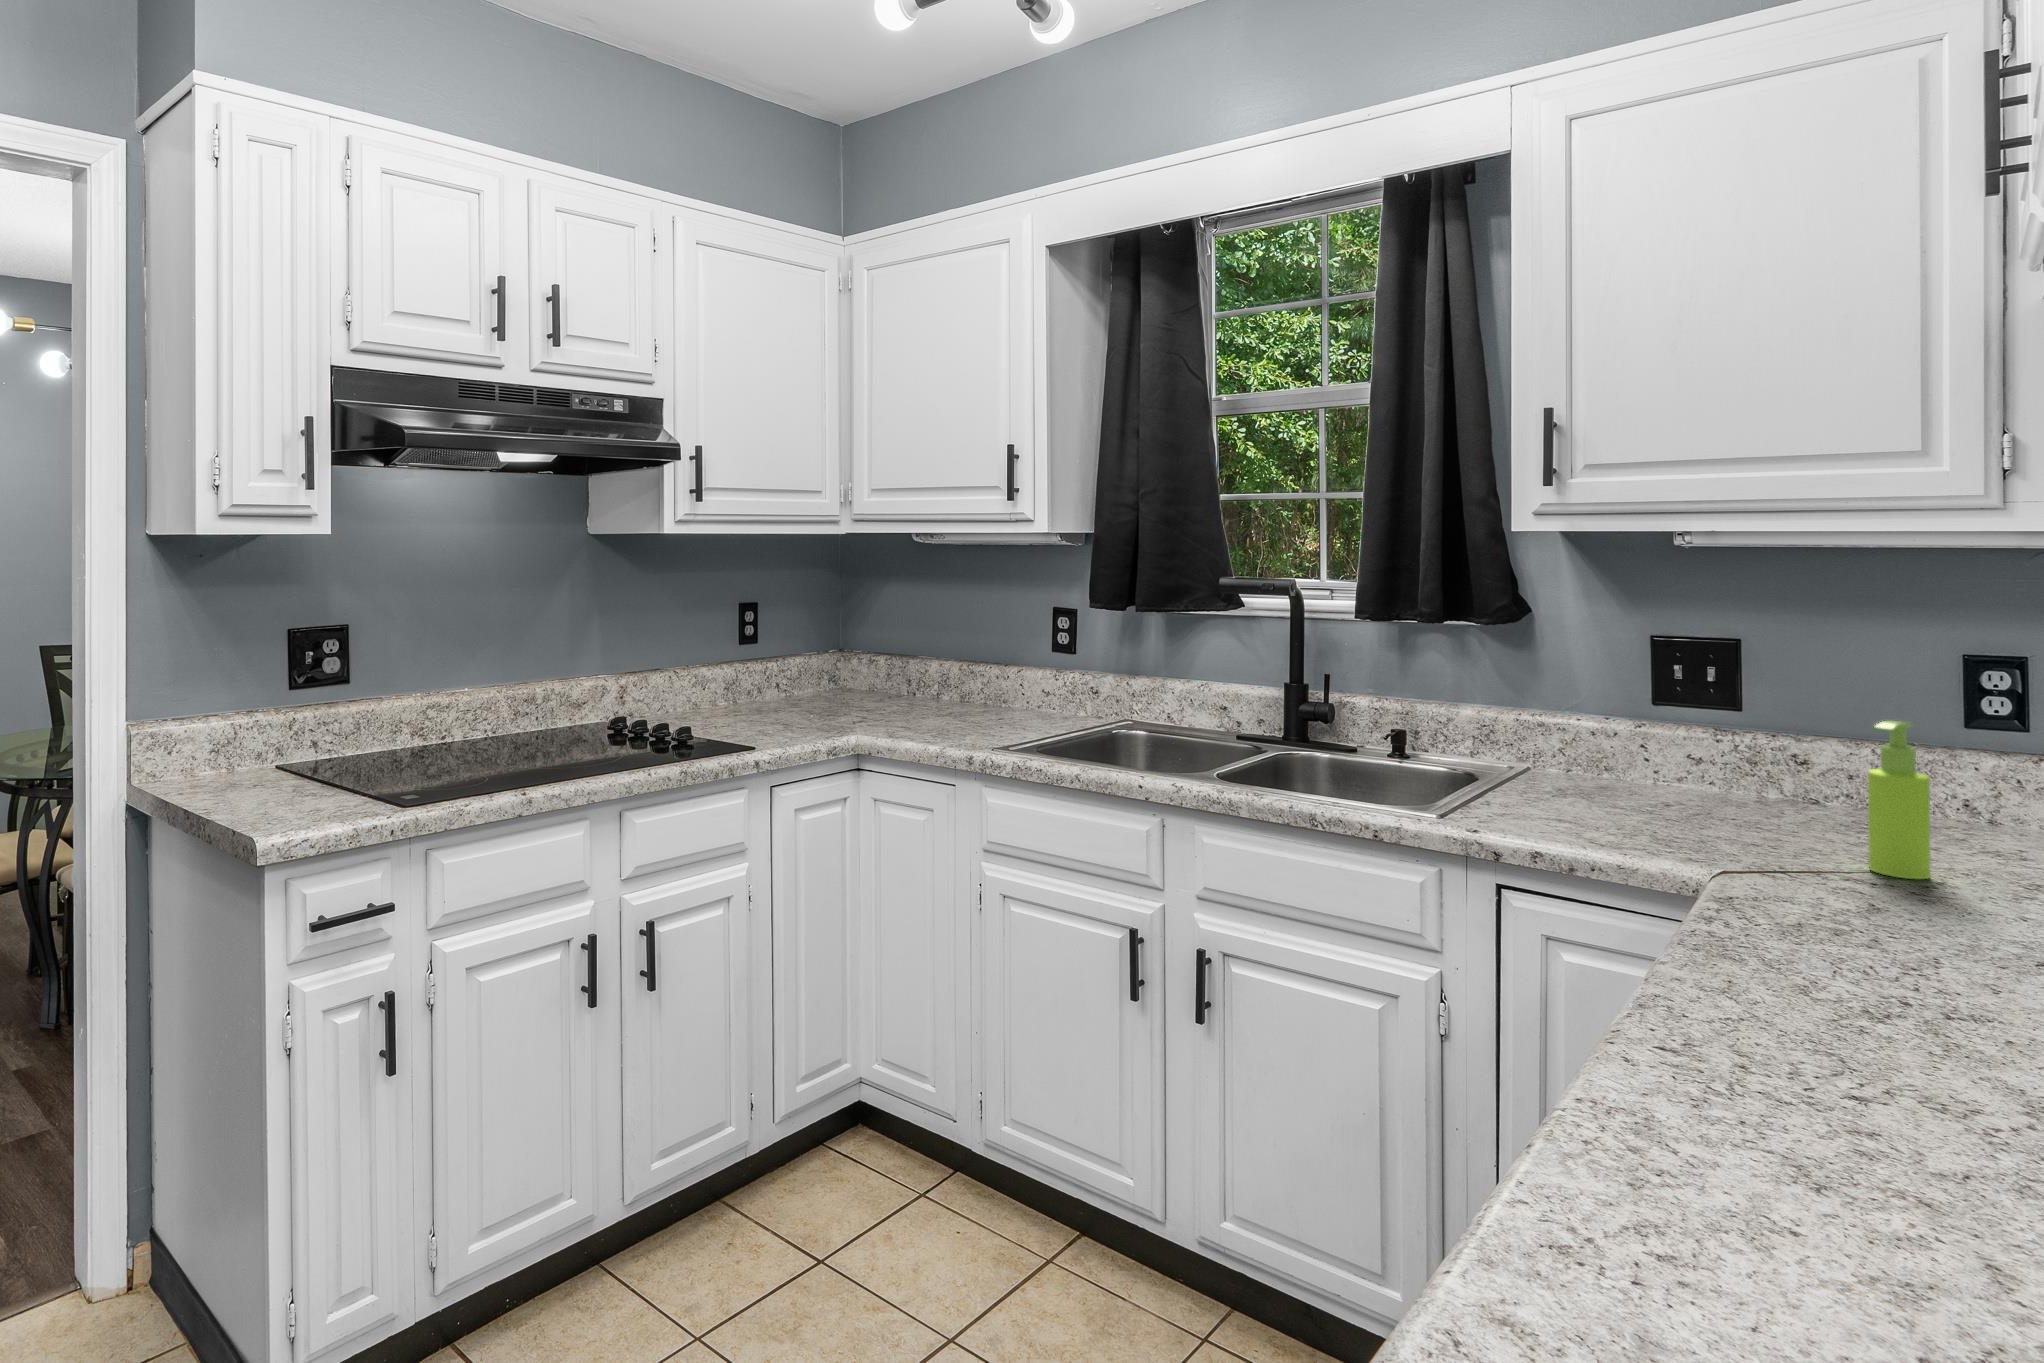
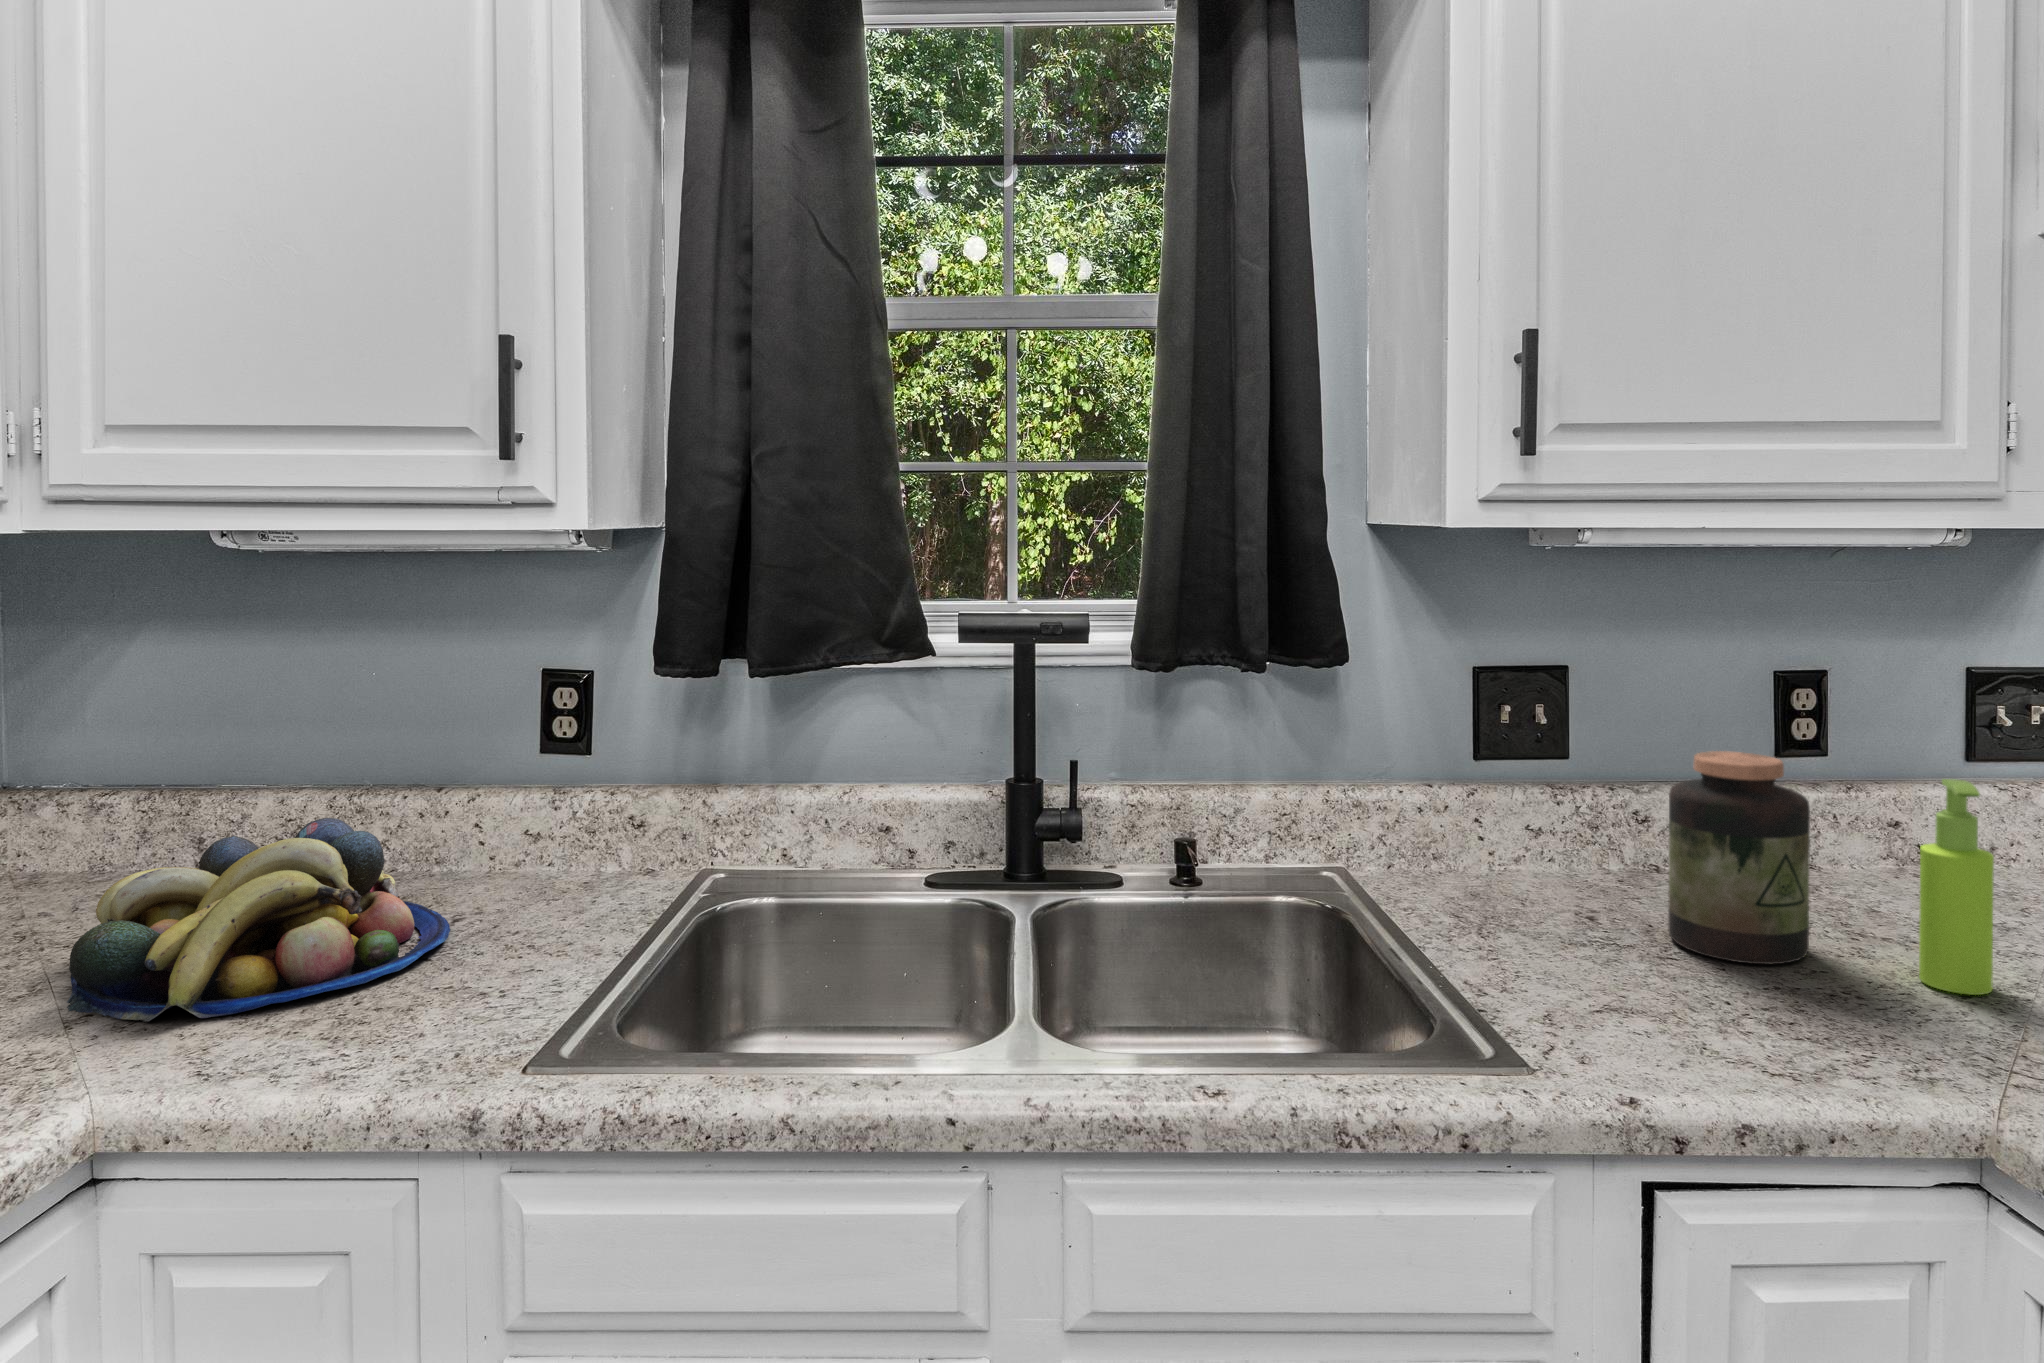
fruit bowl: none [841,667,990,734] -> present [67,818,450,1022]
jar: none [1701,696,1817,845] -> present [1668,751,1810,964]

